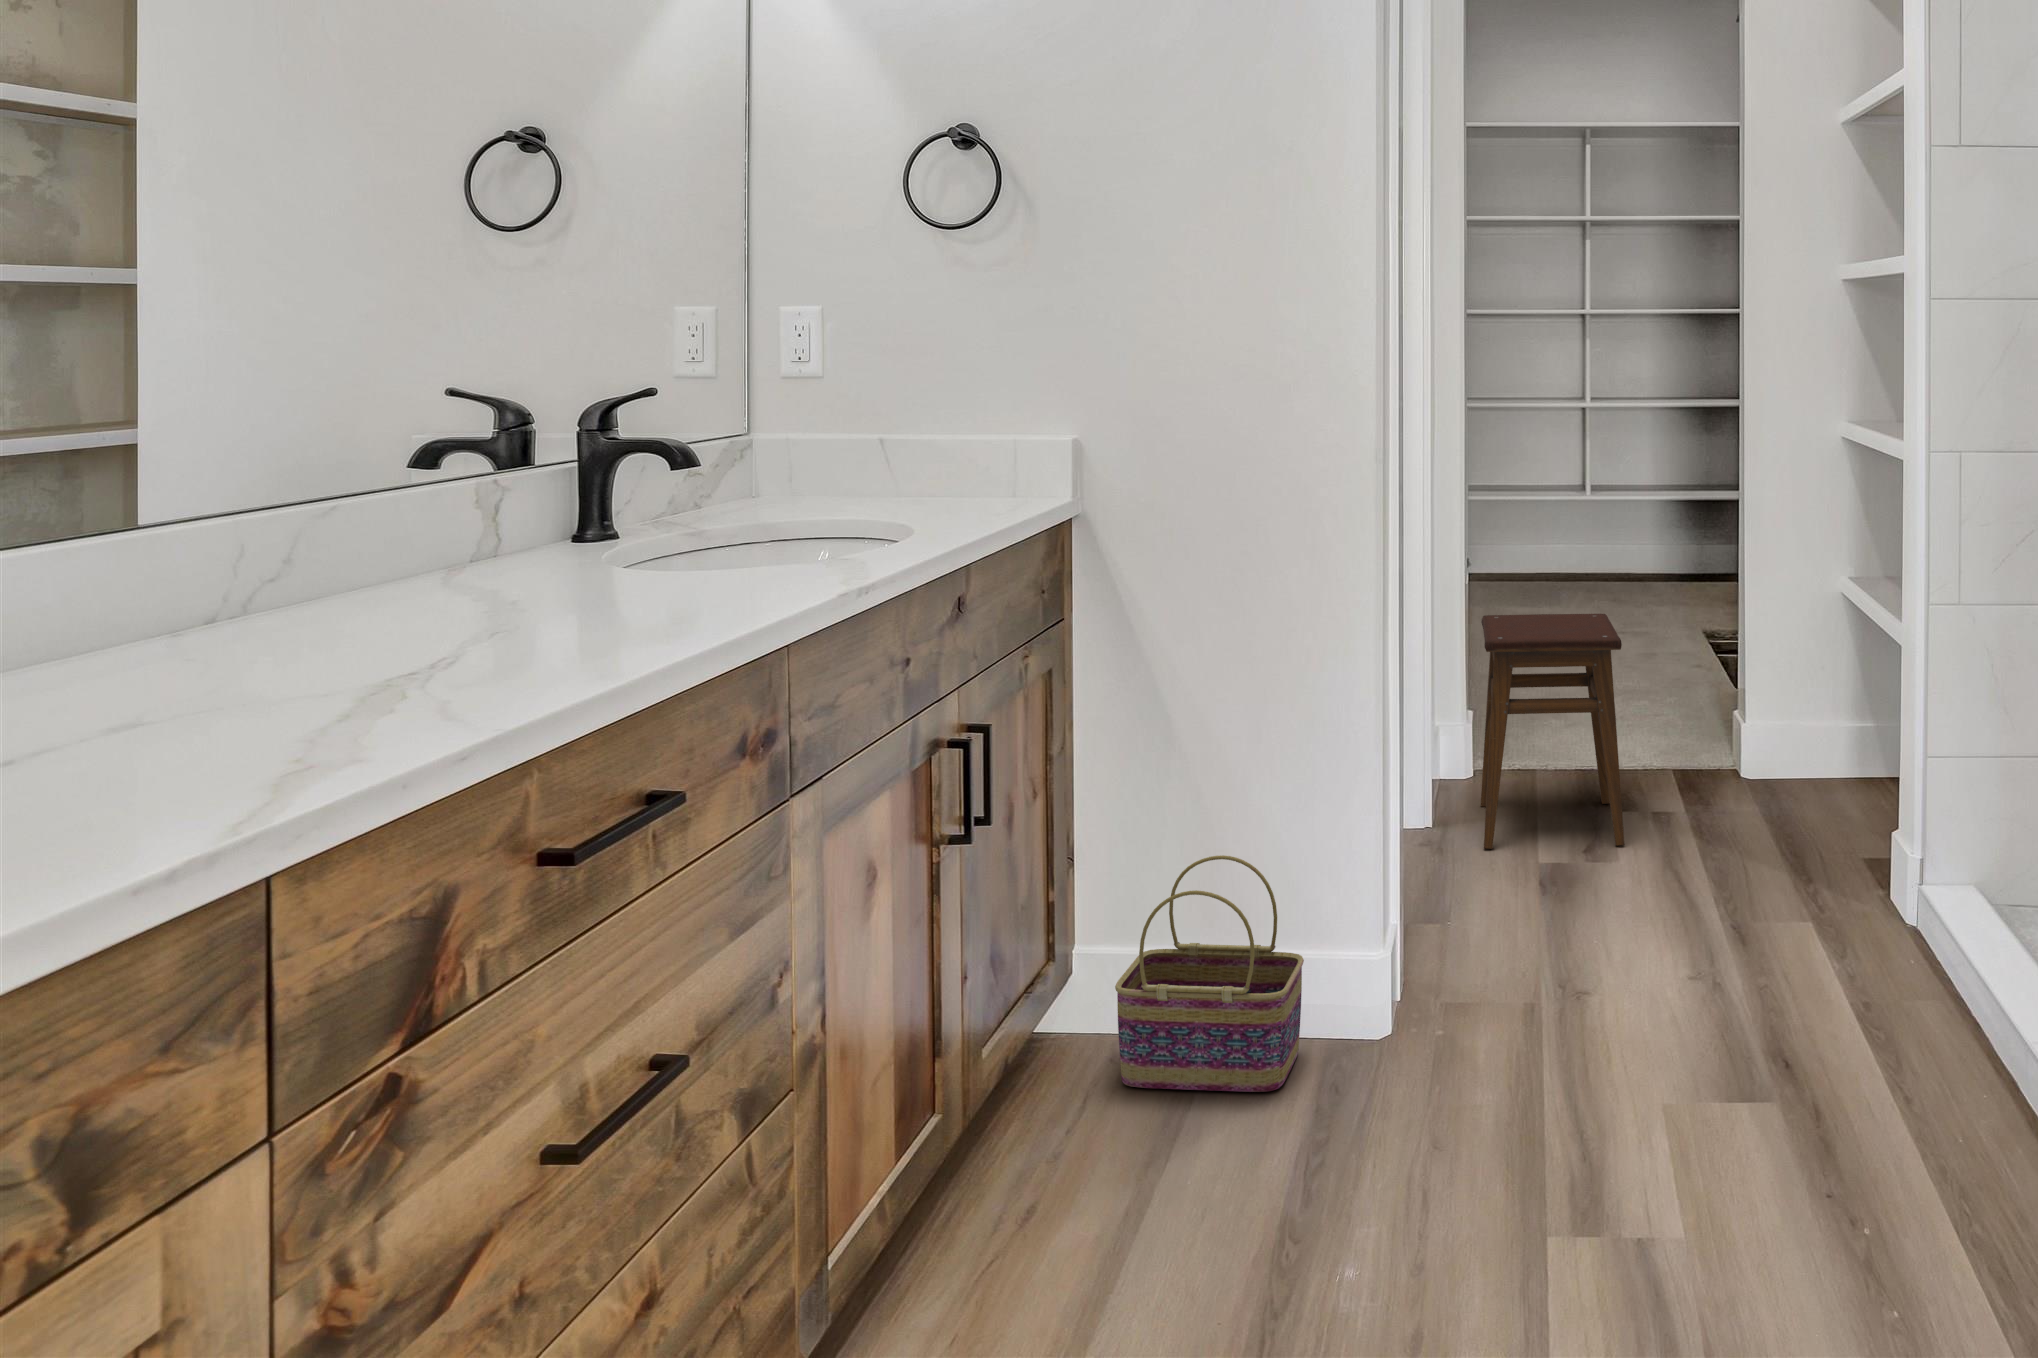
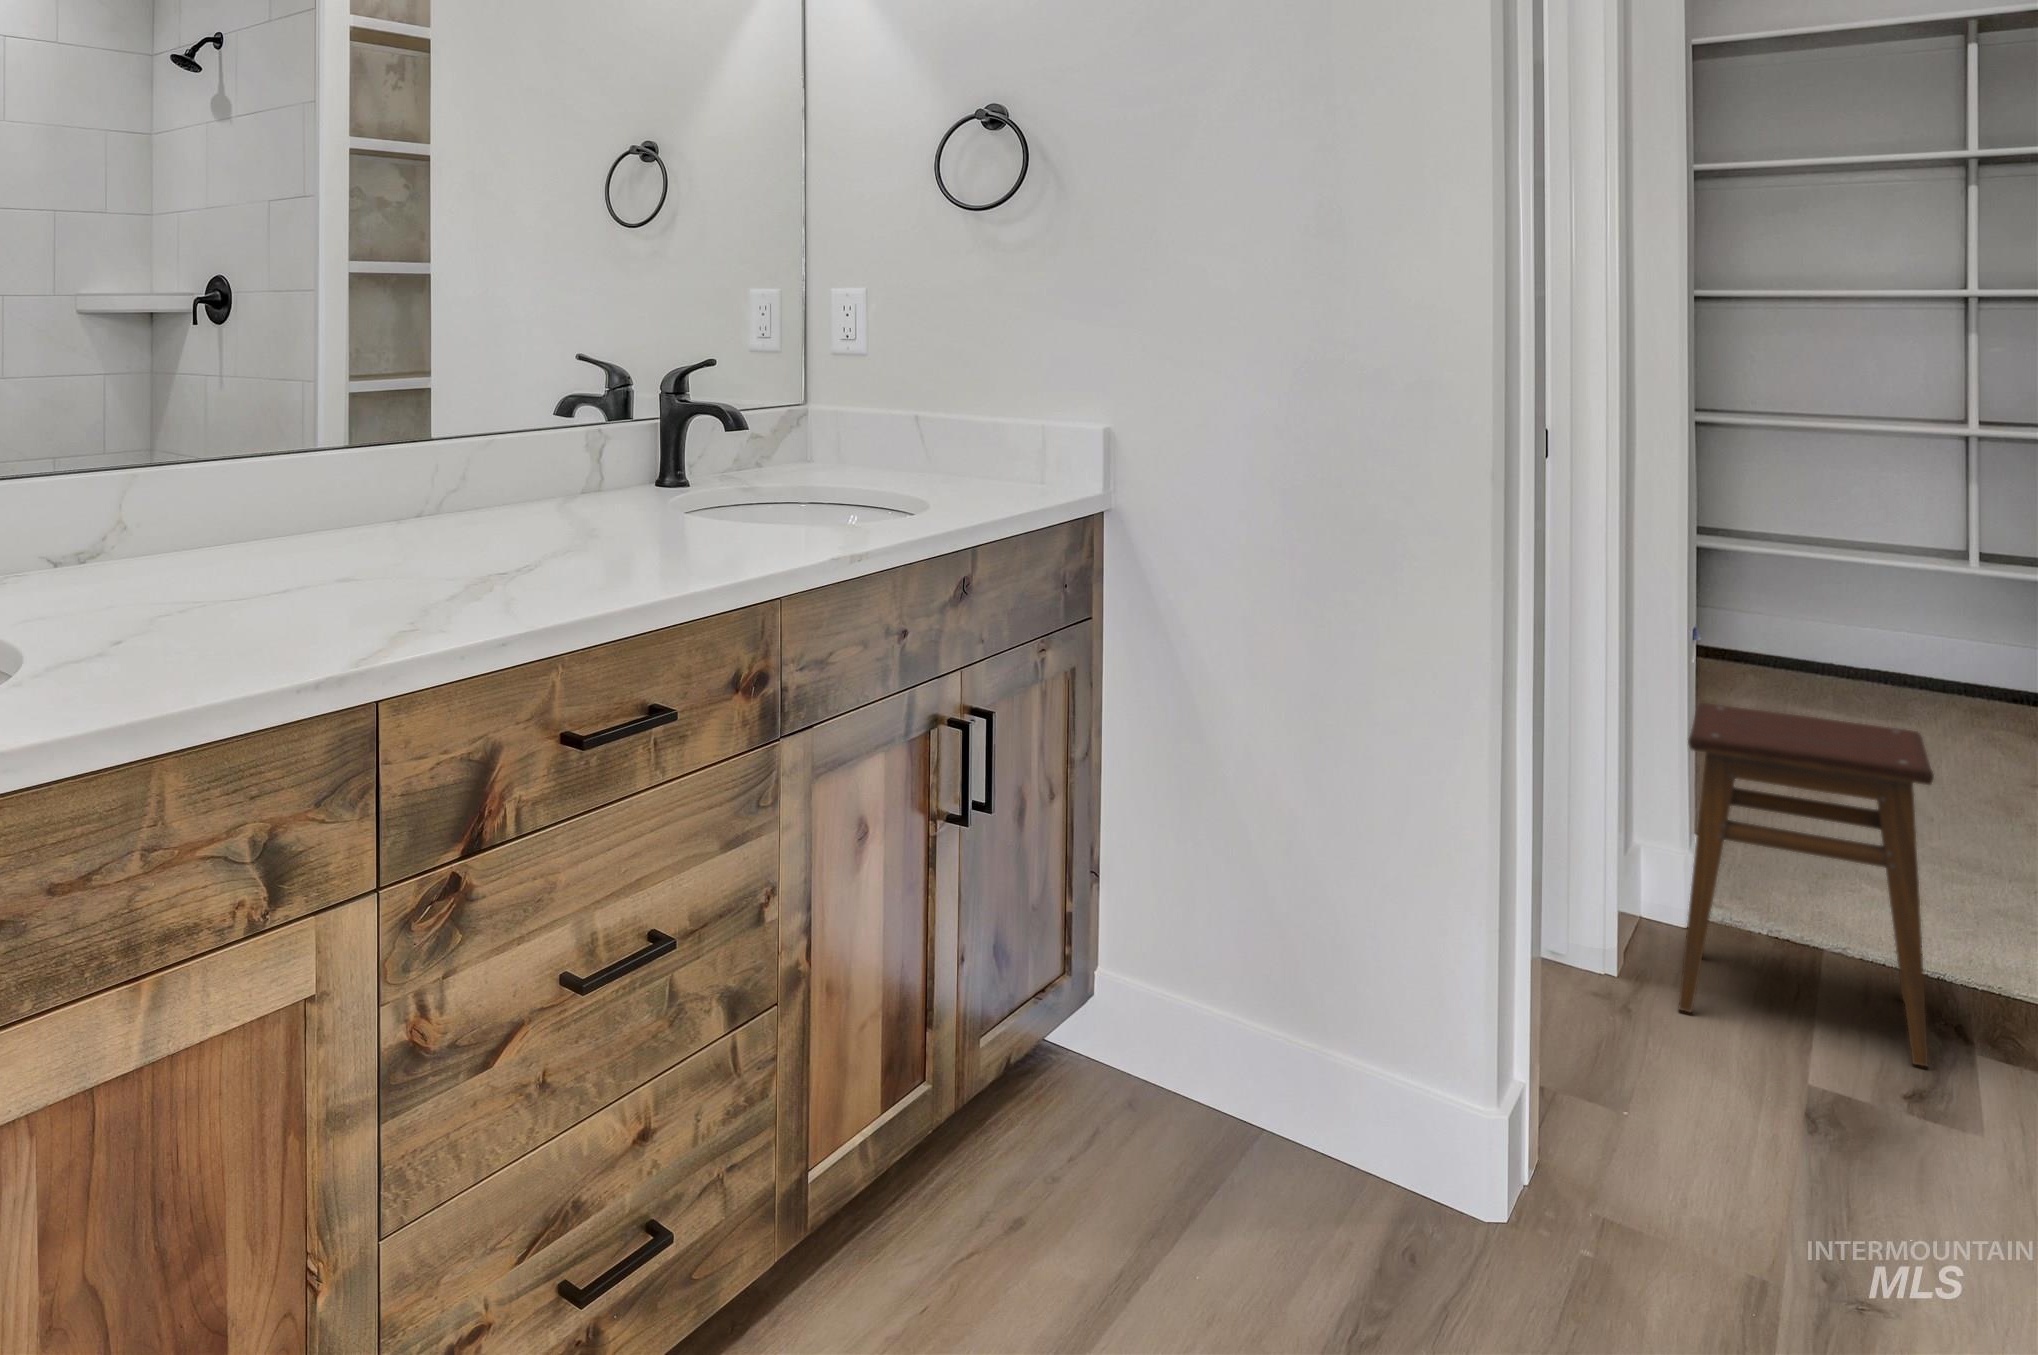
basket: present [1115,855,1304,1092] -> none [1130,911,1360,1197]

